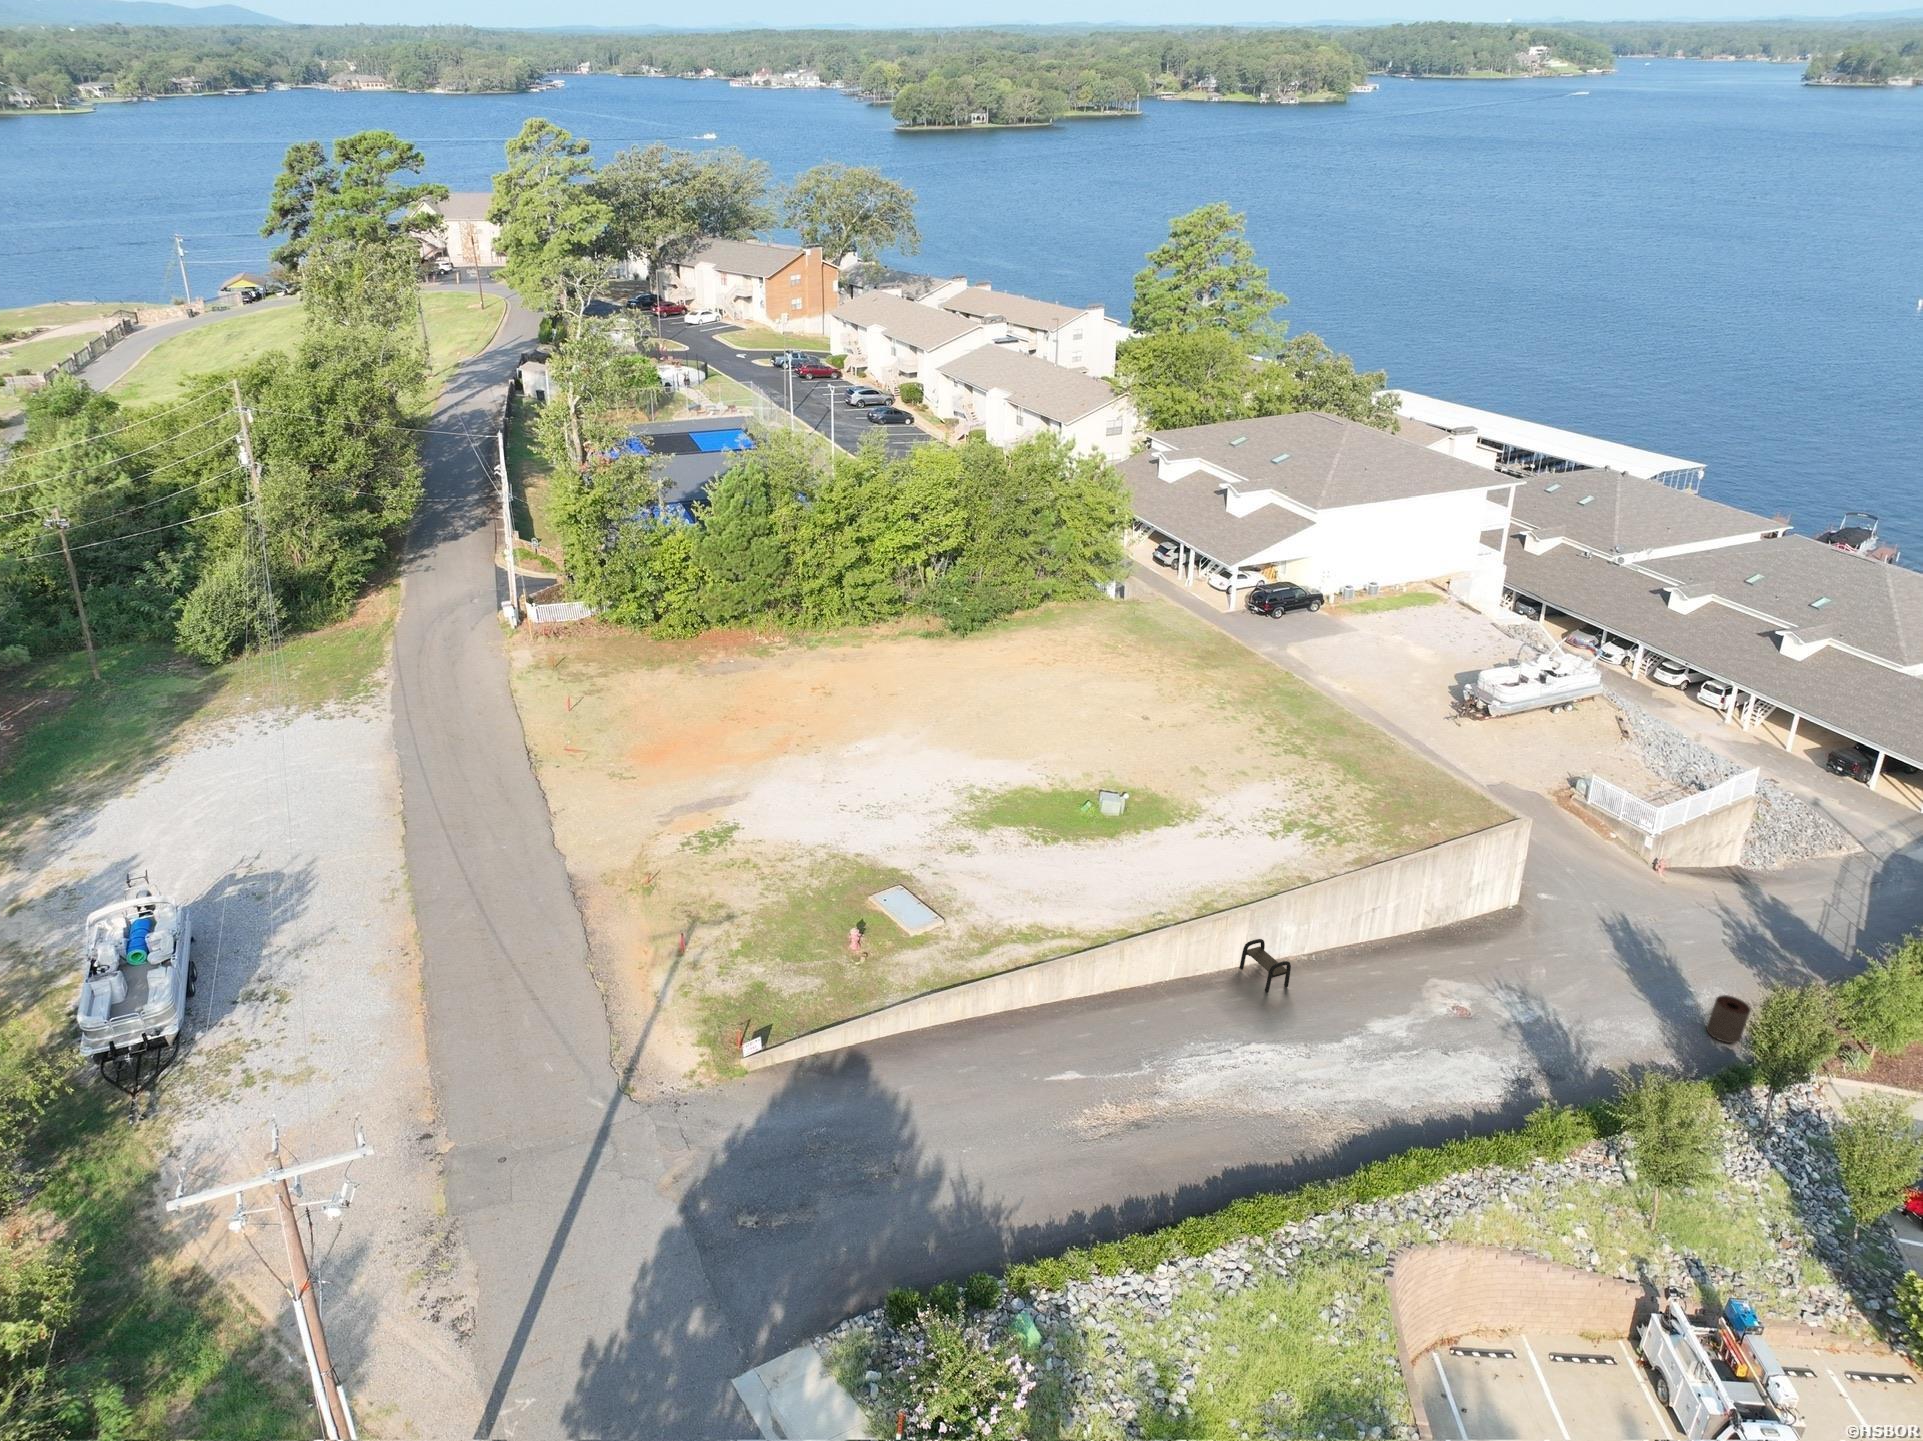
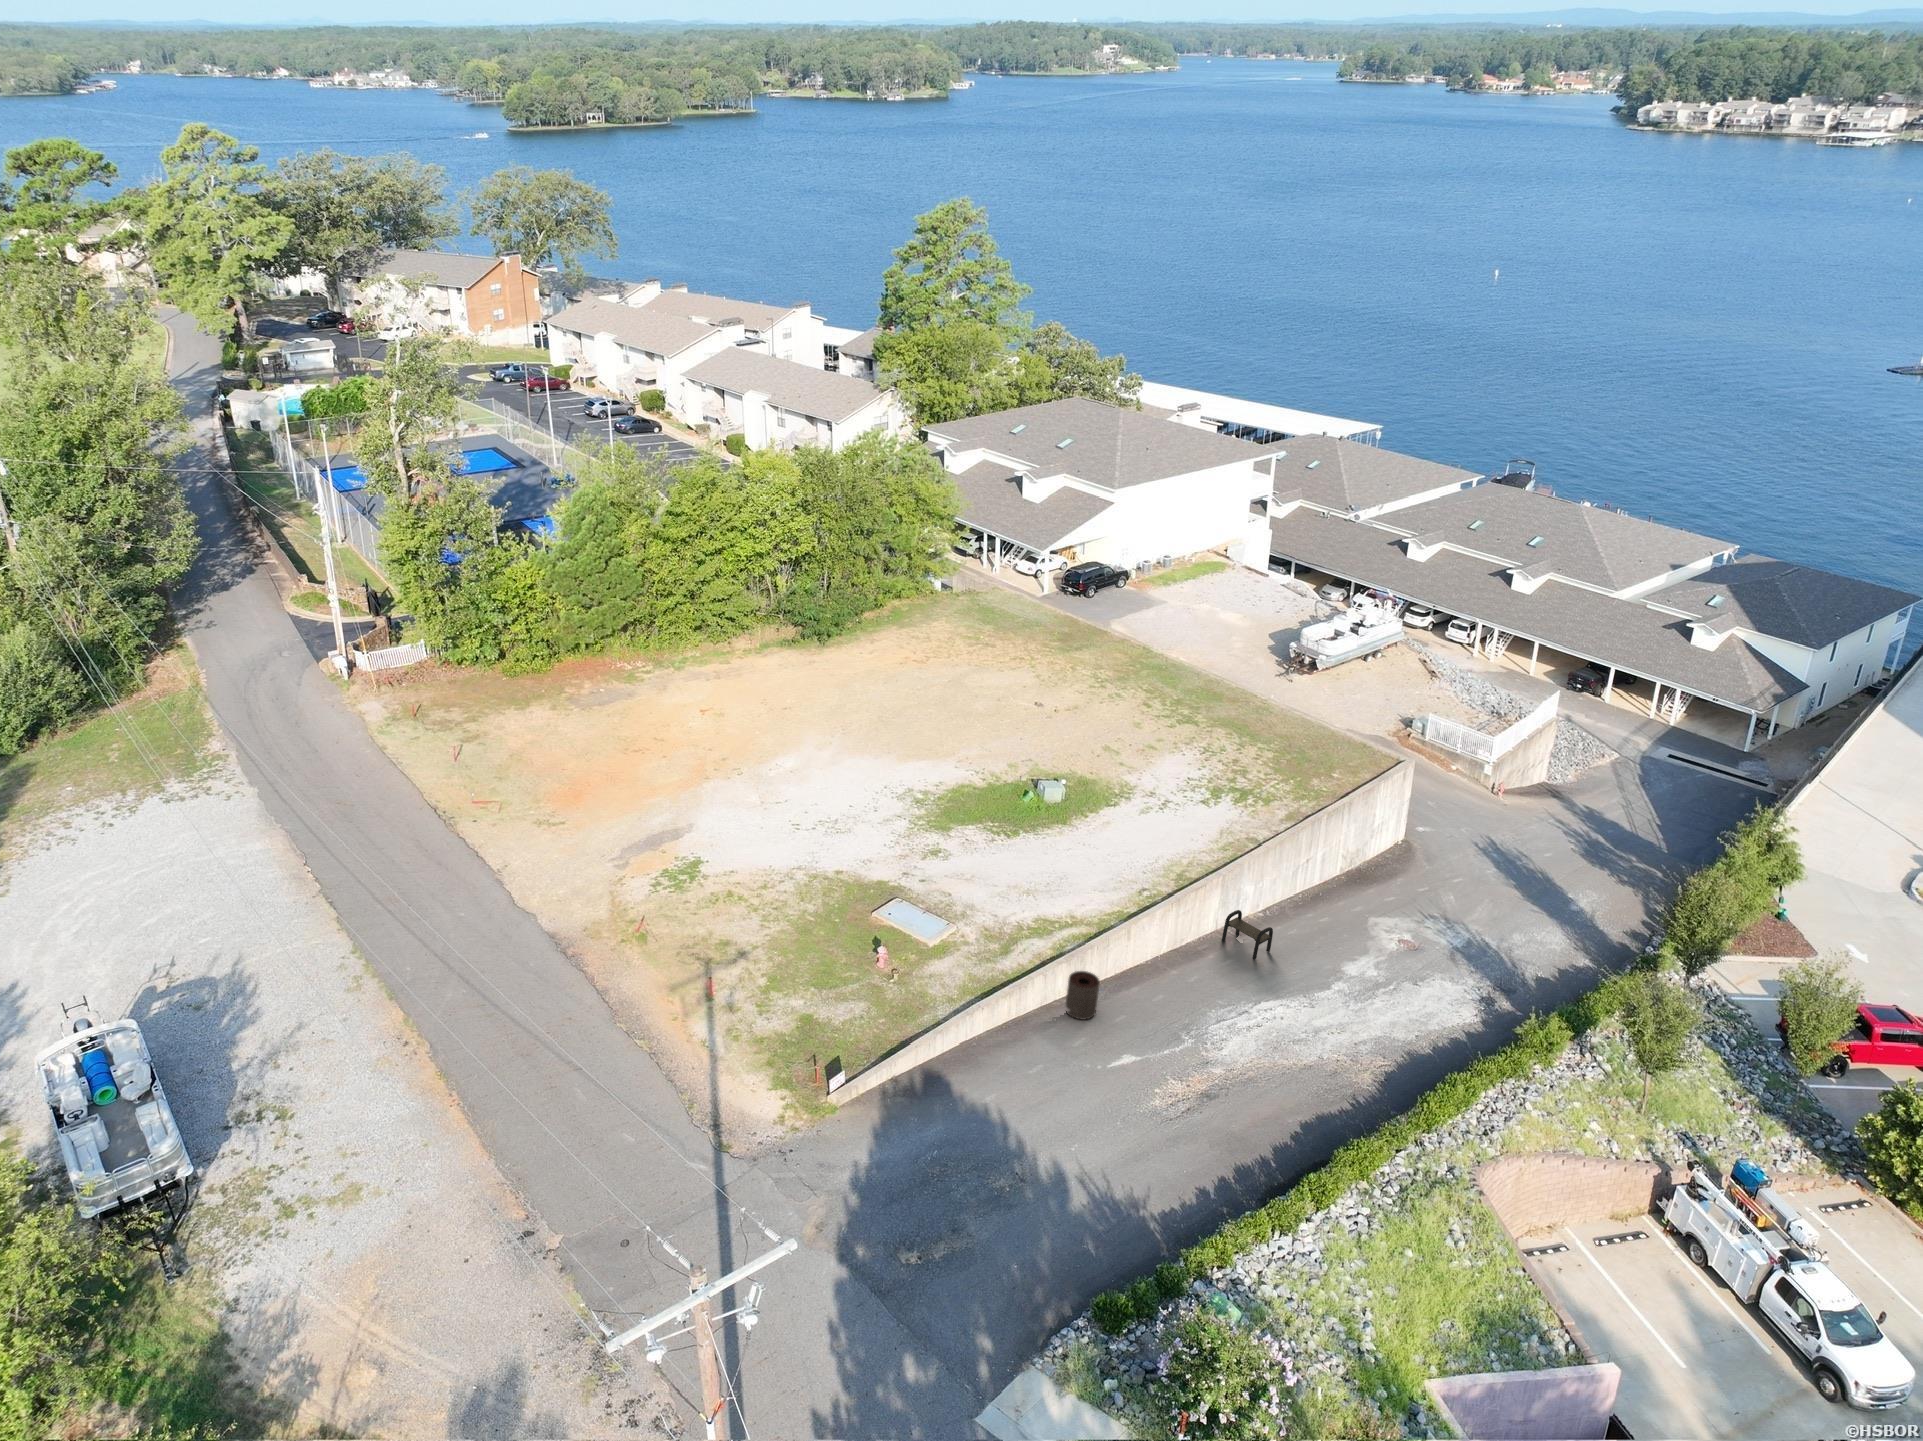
trash can: present [1706,995,1751,1043] -> present [1066,971,1100,1020]

